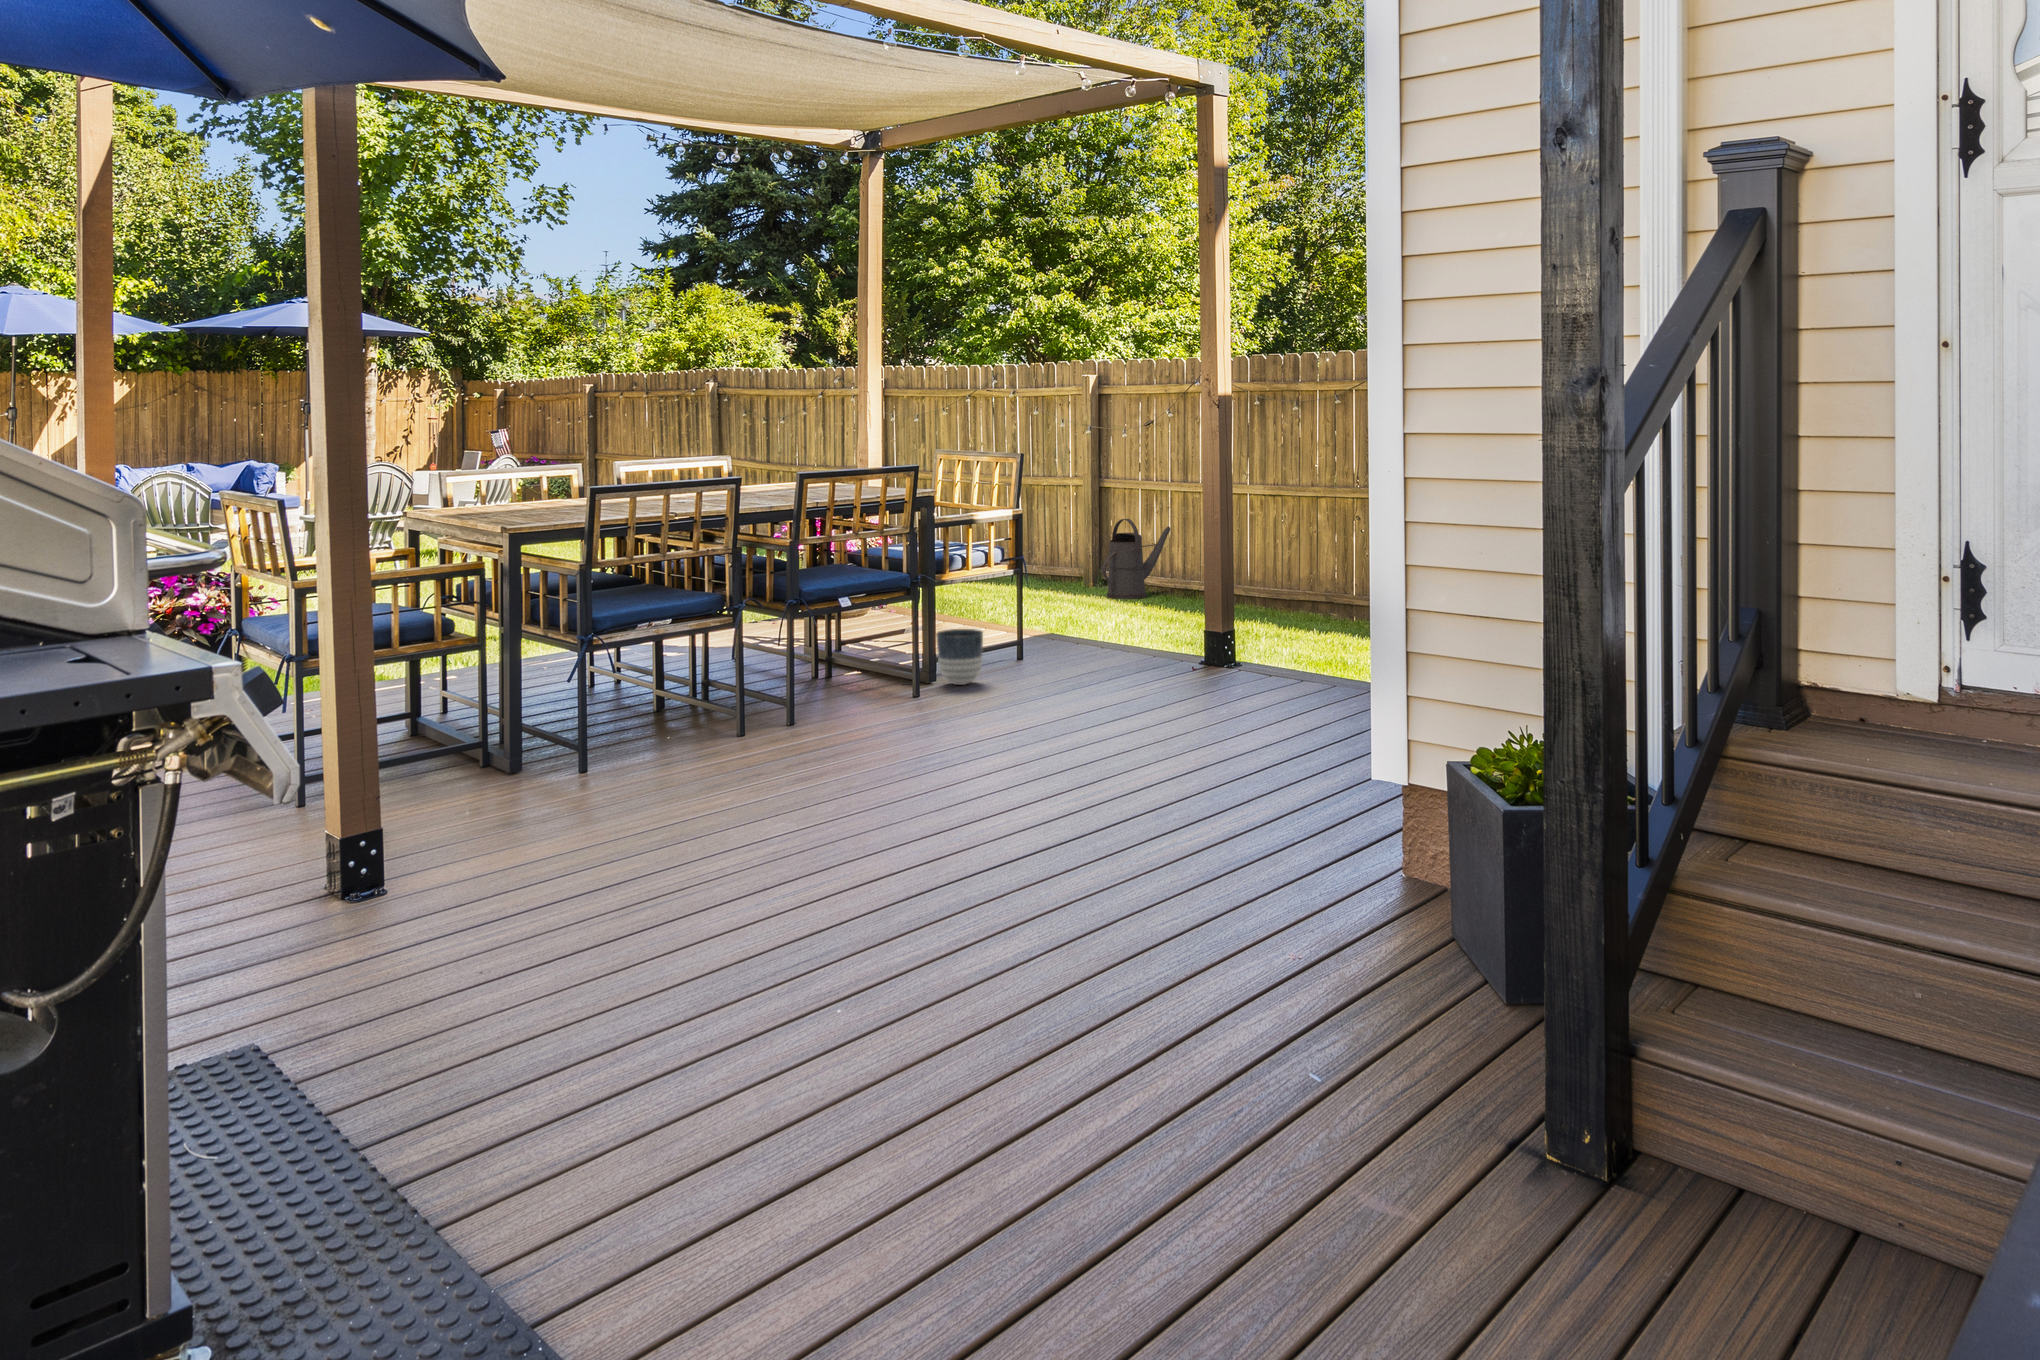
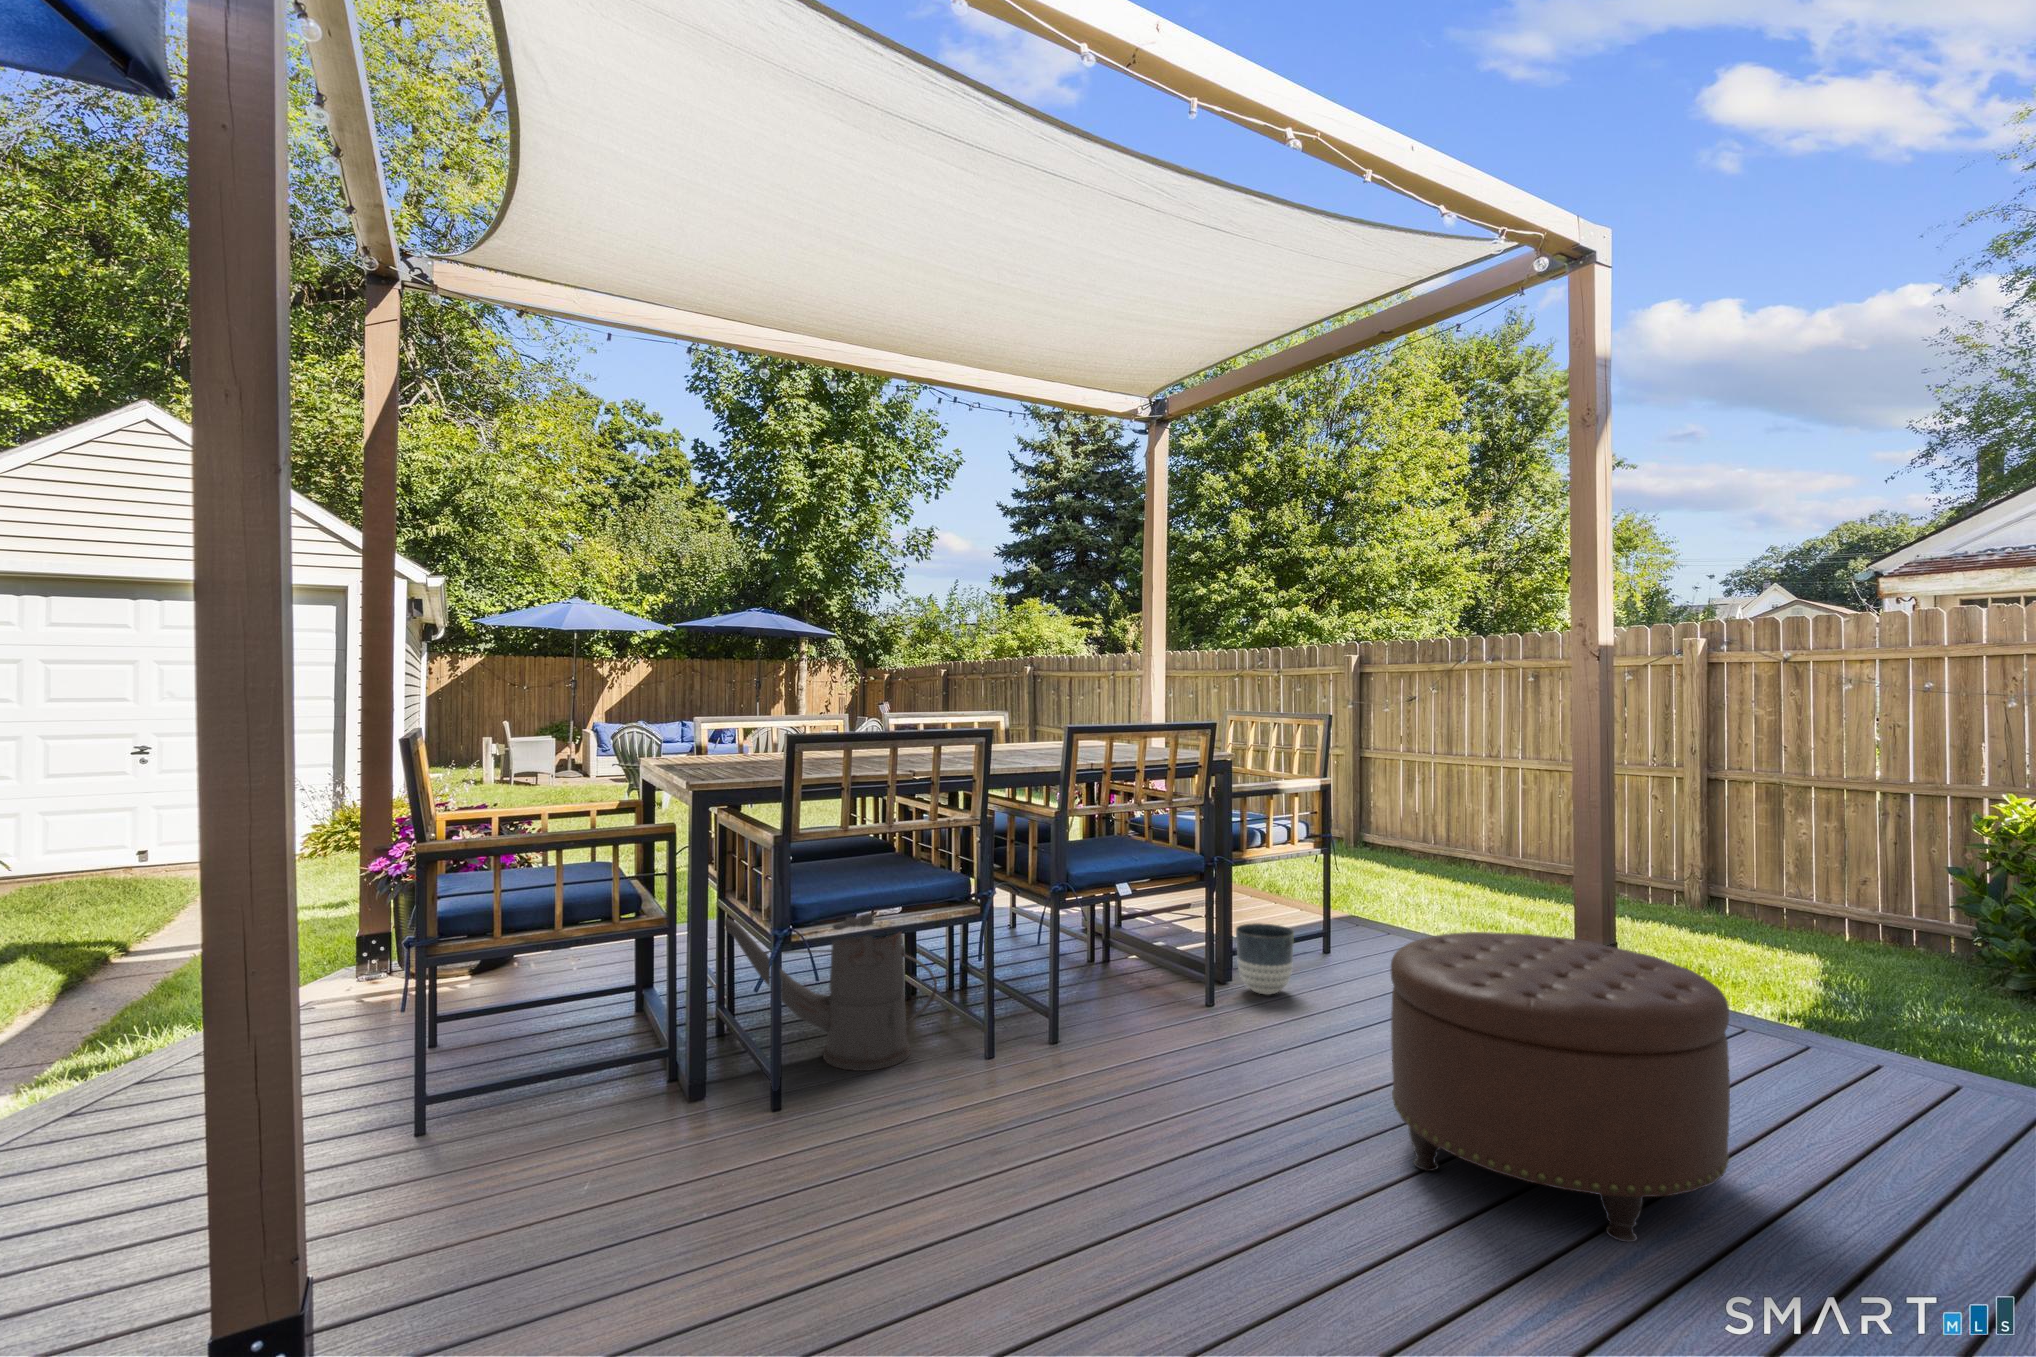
watering can: present [1102,519,1170,599] -> present [725,914,937,1071]
ottoman: none [1020,604,1205,762] -> present [1391,932,1730,1242]

